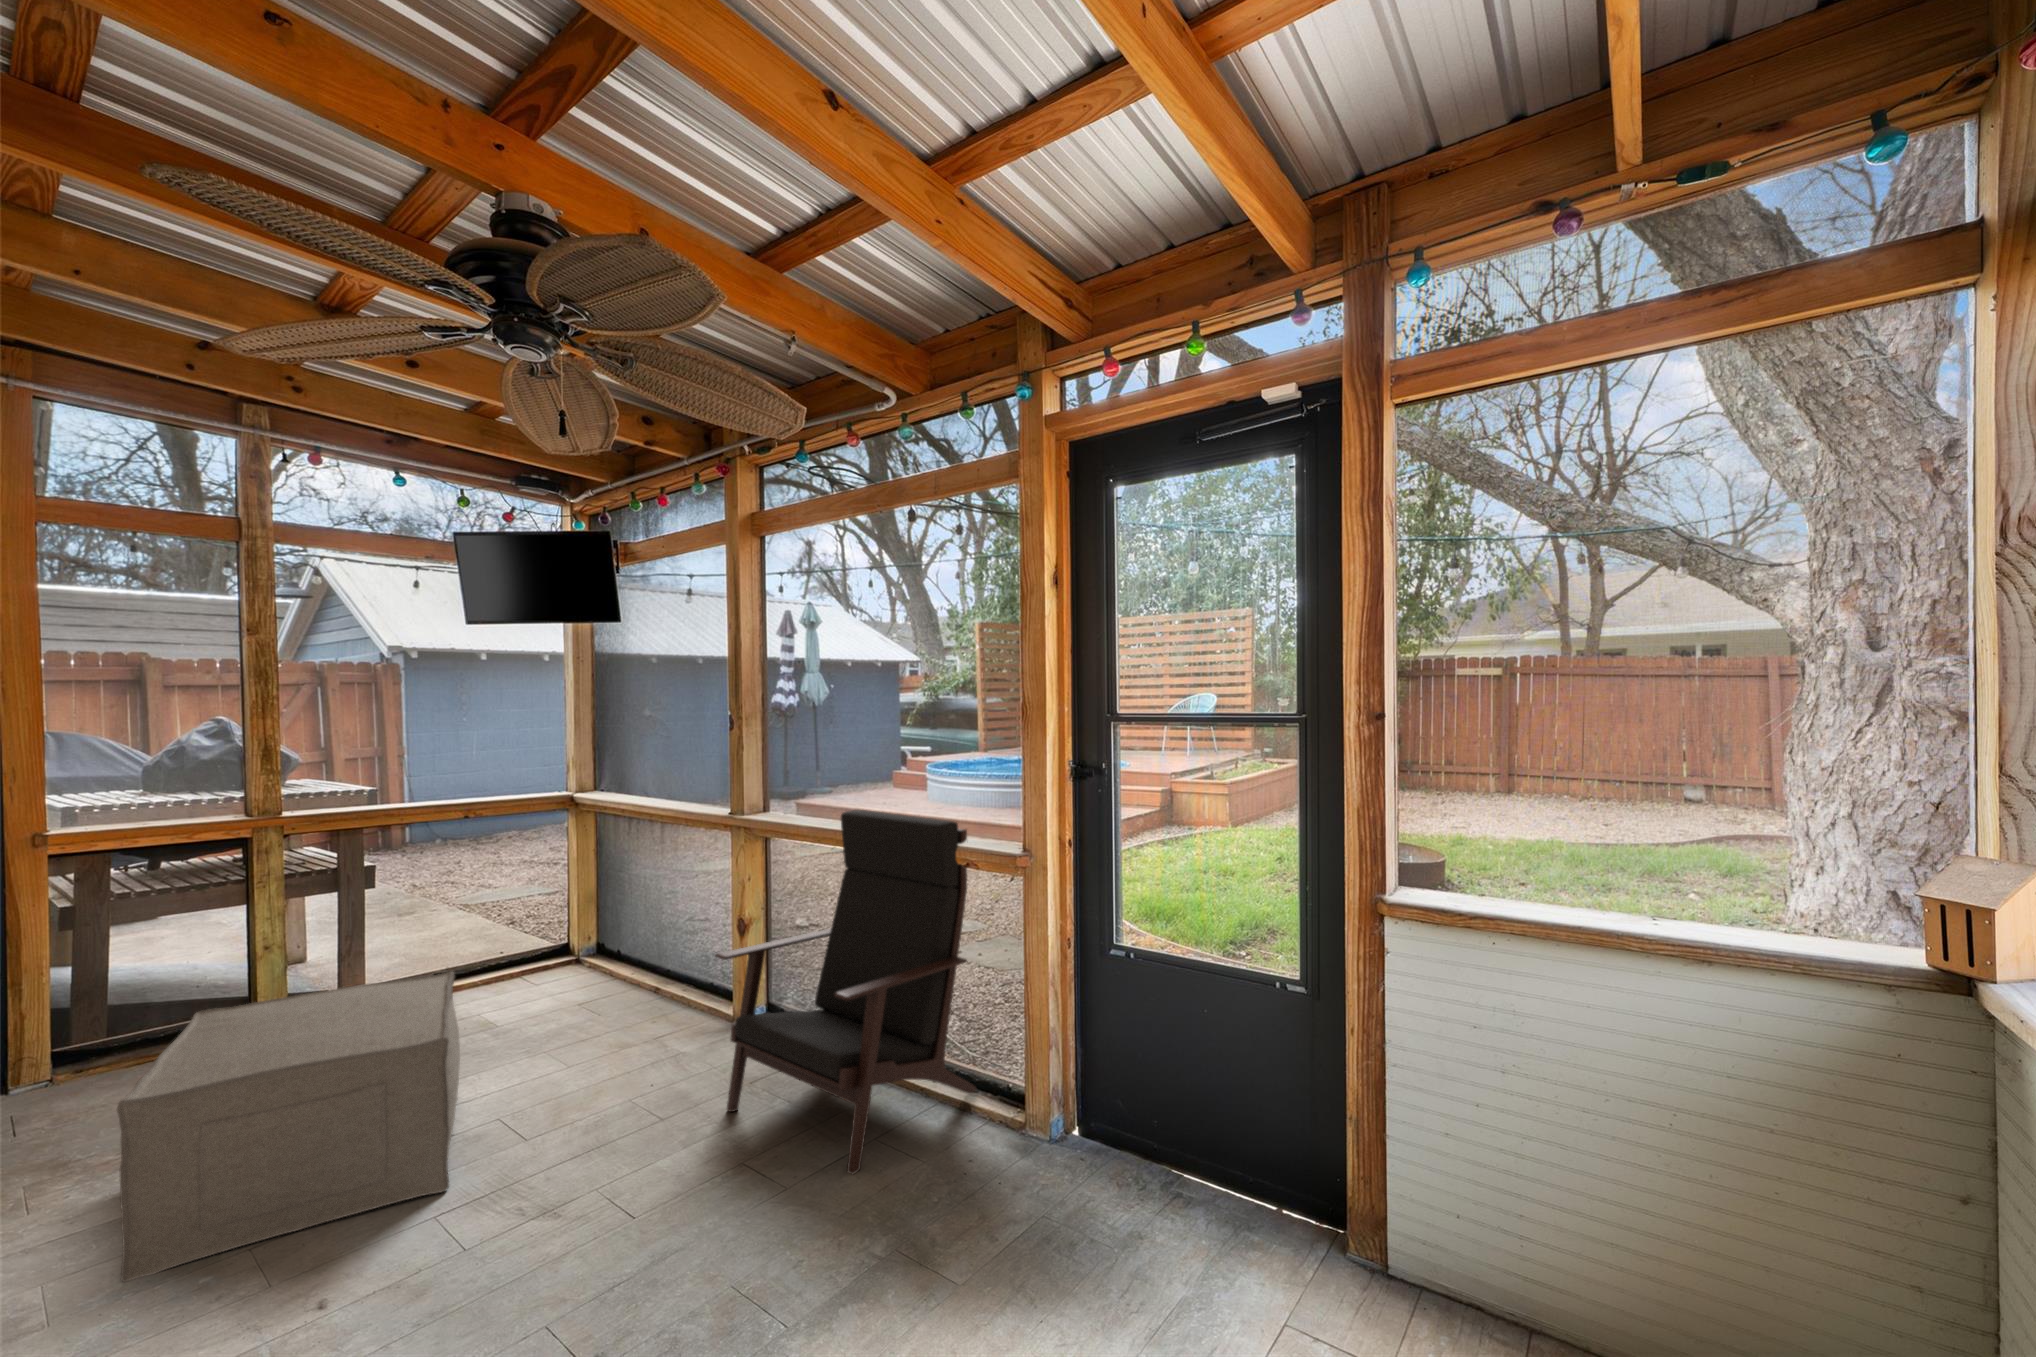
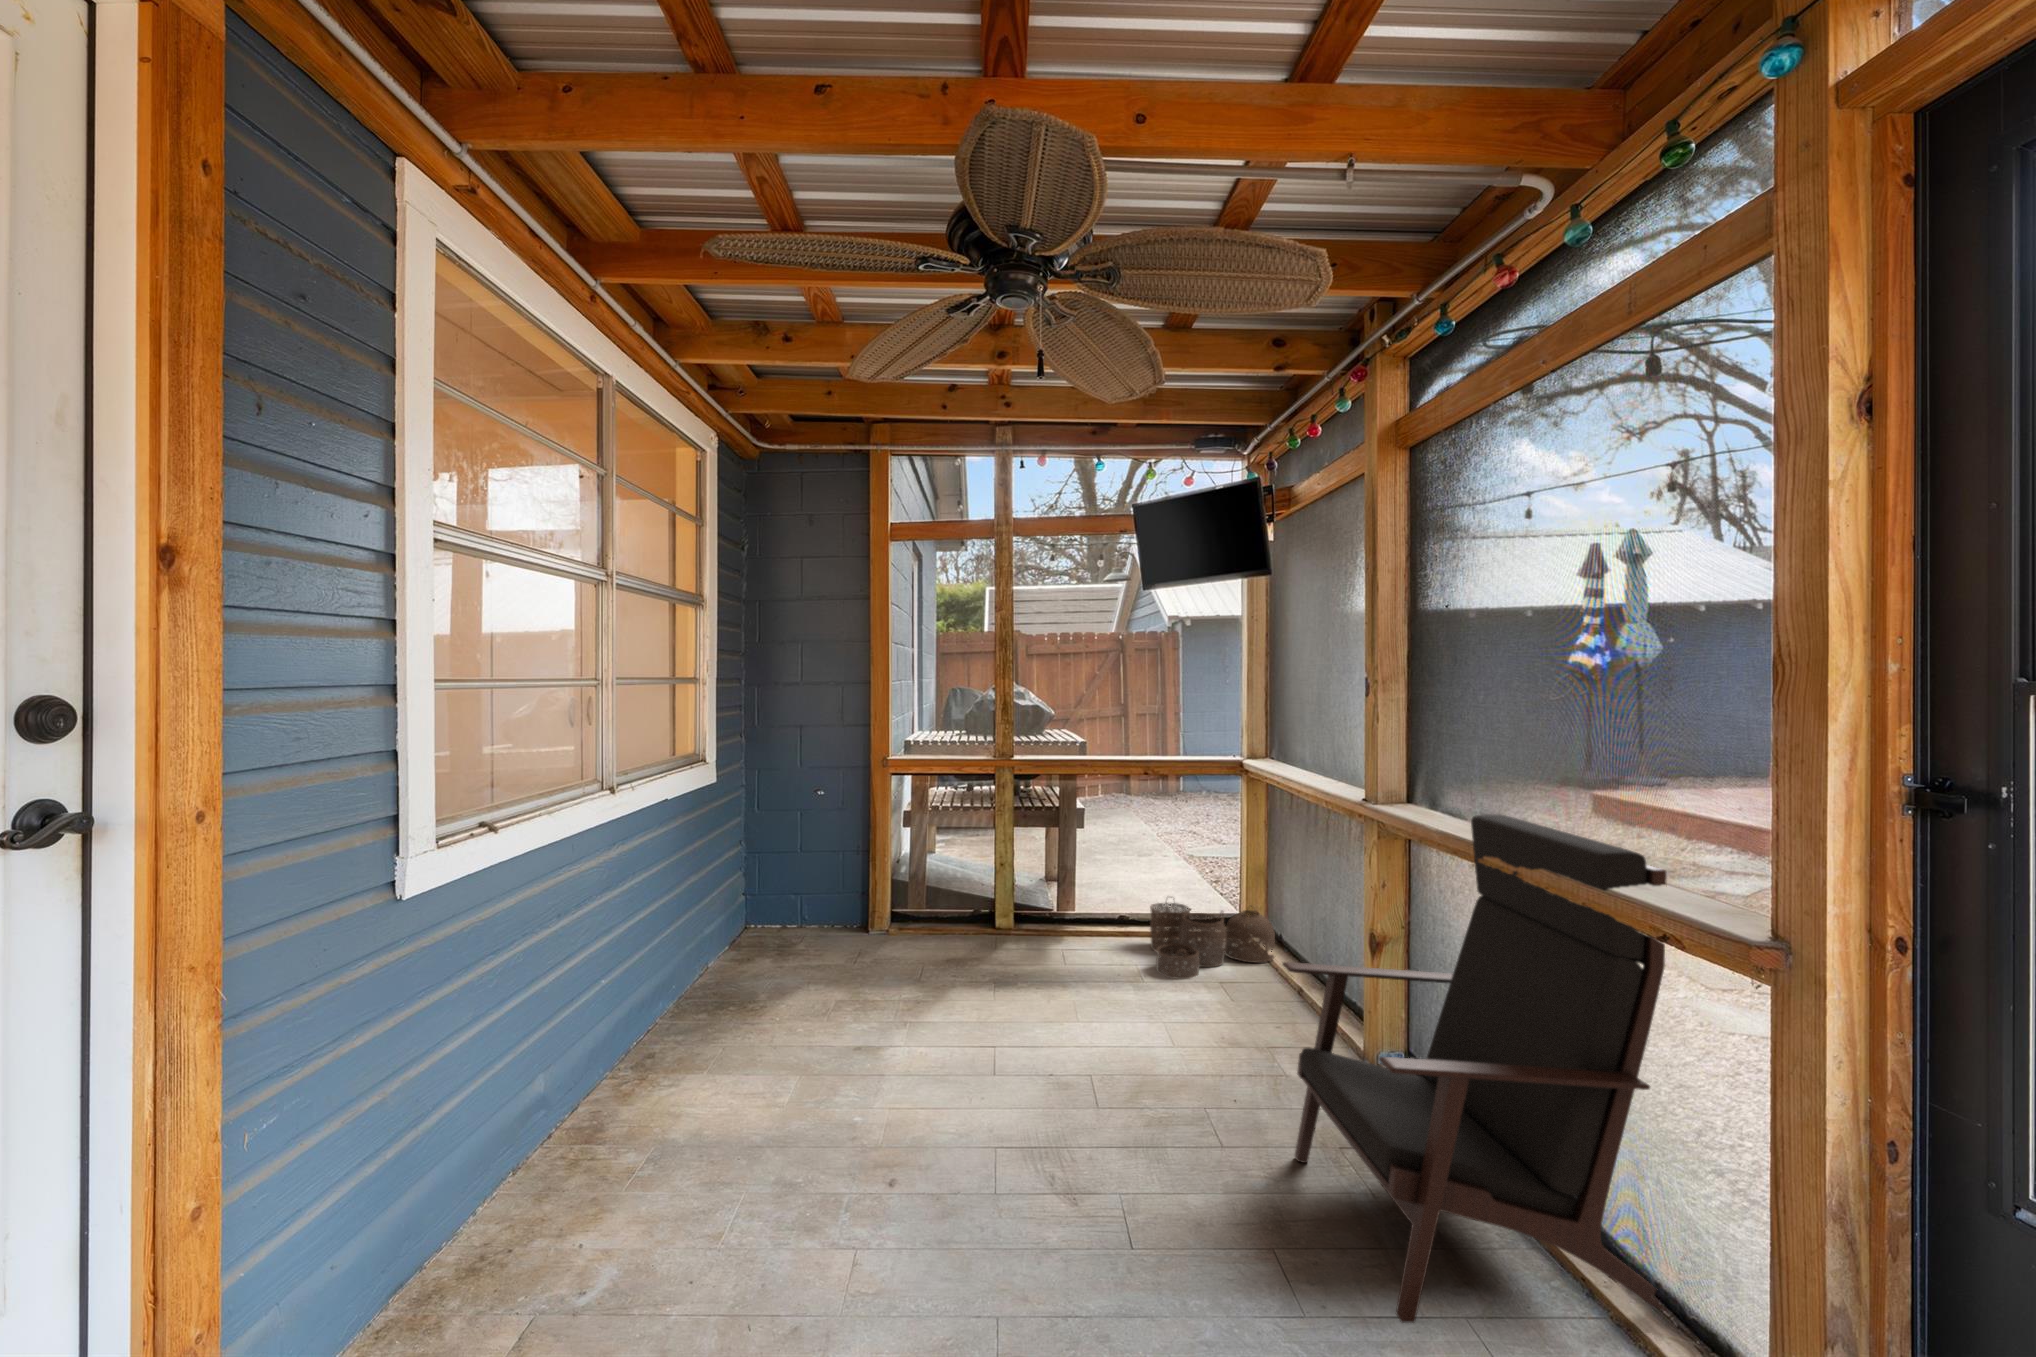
woven basket: none [482,926,618,1017] -> present [1150,902,1275,979]
ottoman: present [117,972,460,1282] -> none [834,895,1077,1111]

